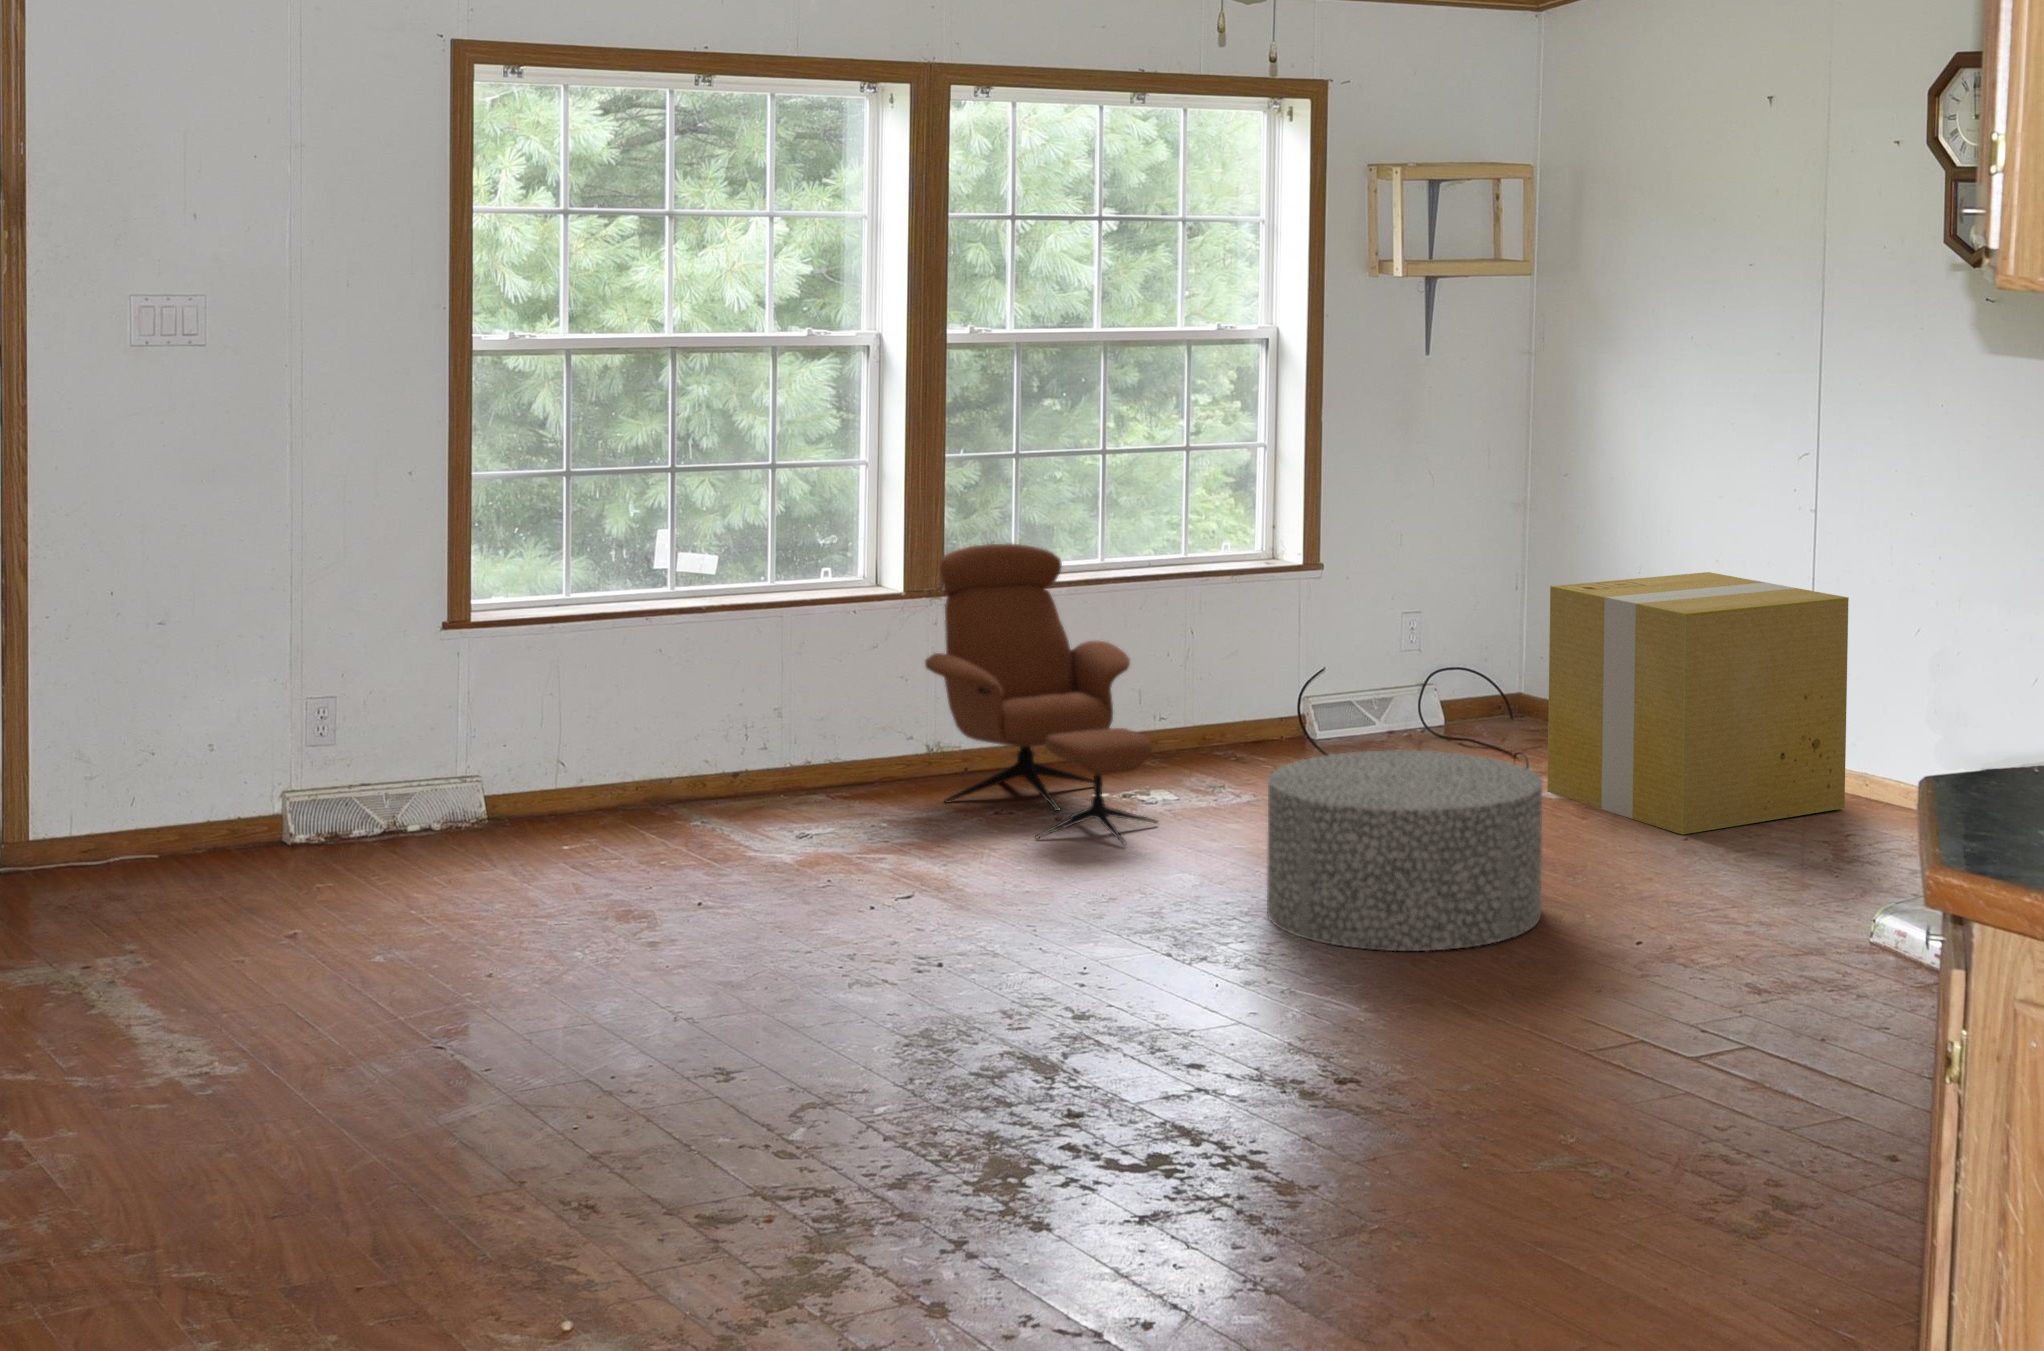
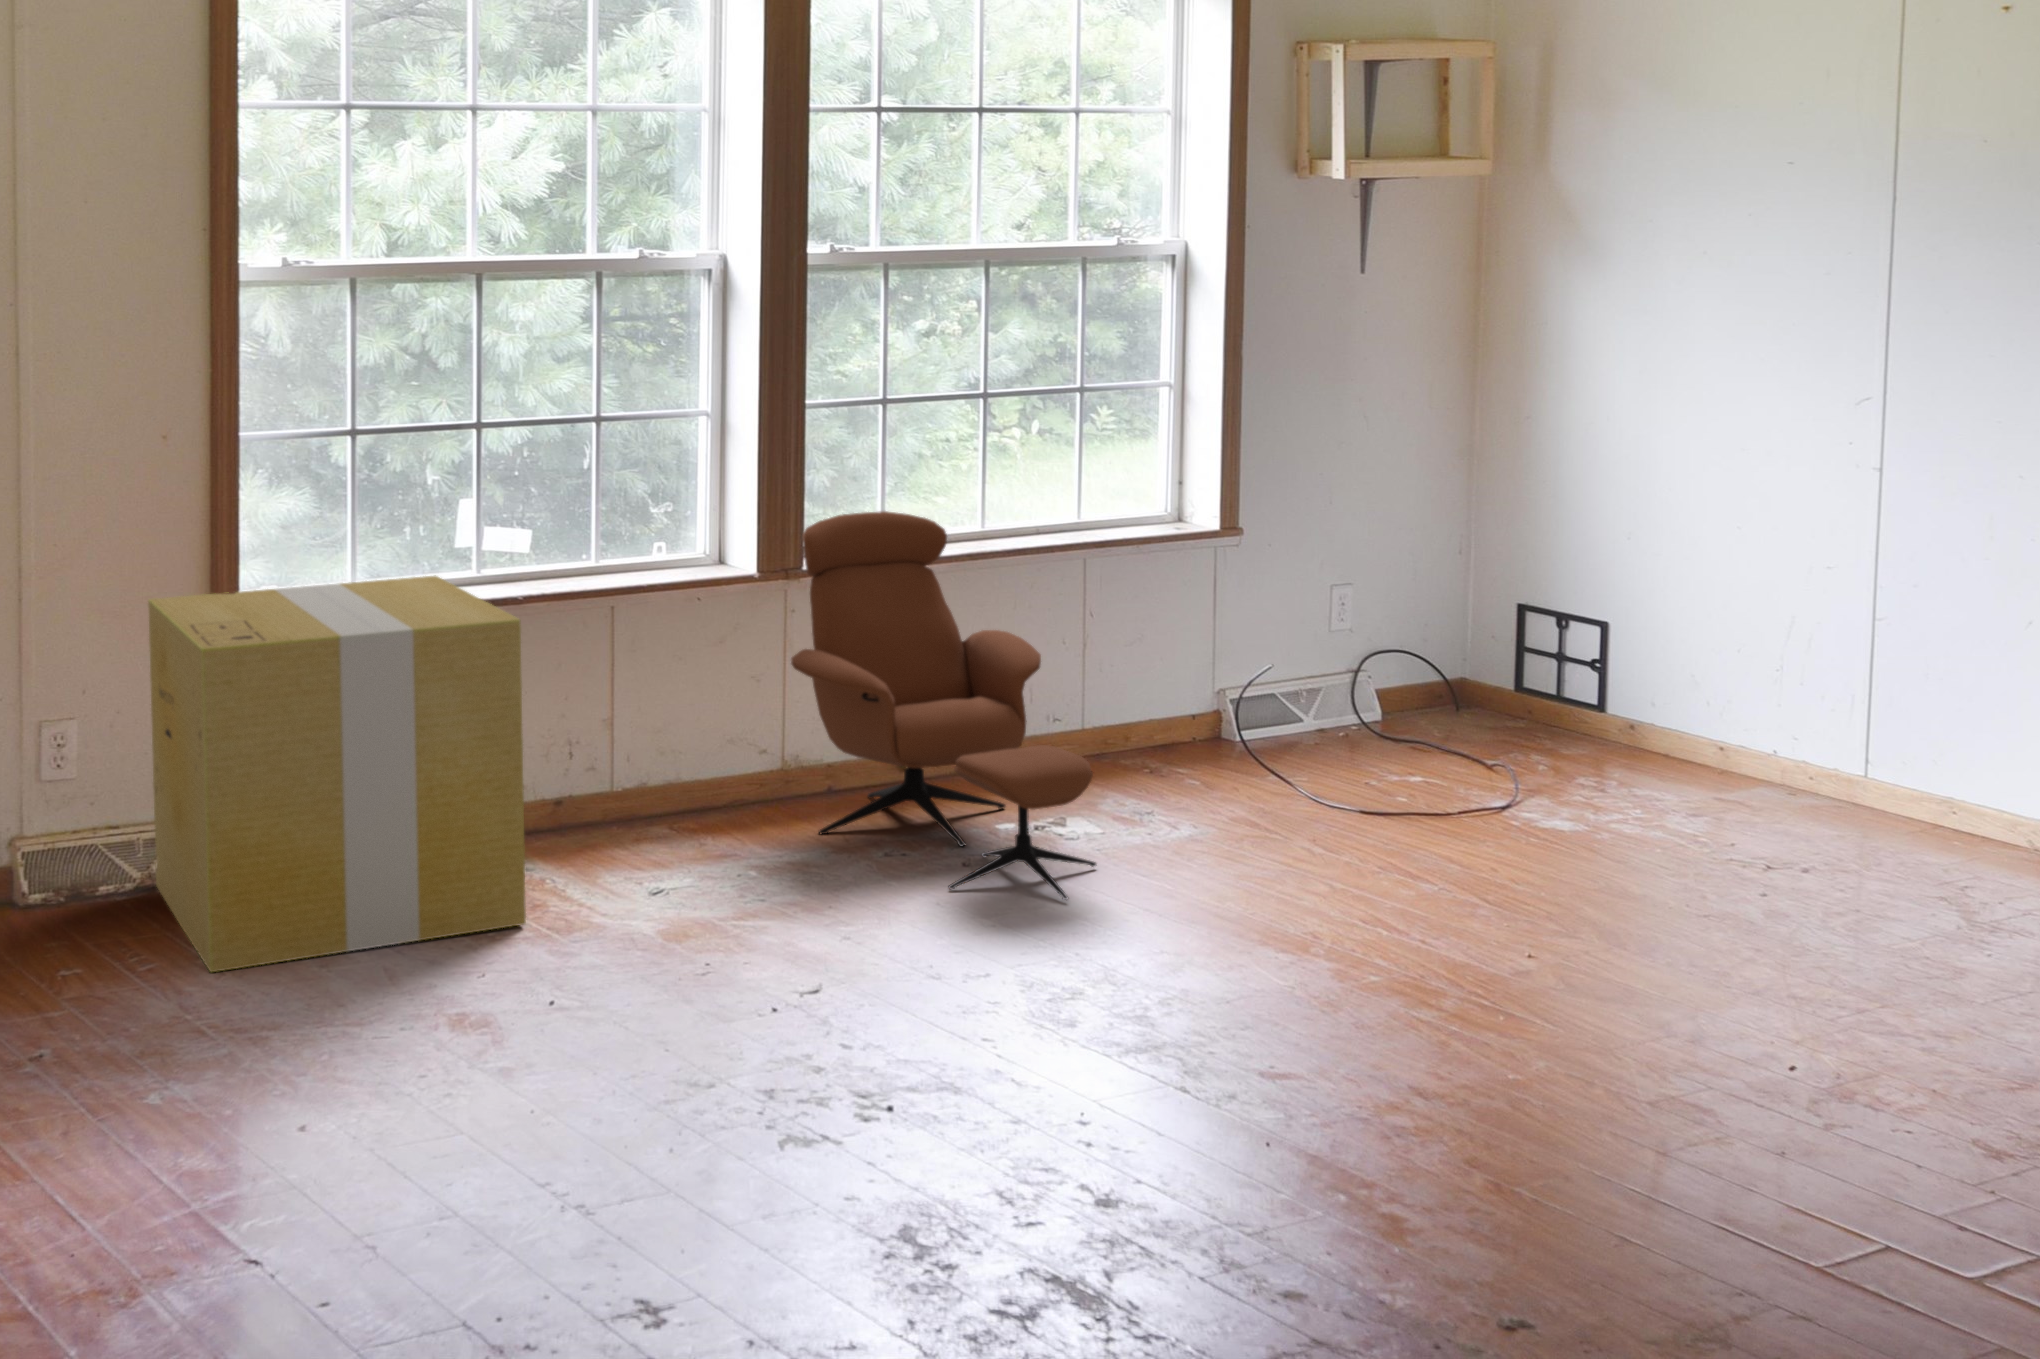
cardboard box: present [1547,572,1849,834] -> present [148,576,526,972]
ottoman: present [1267,750,1542,951] -> none [1291,784,1674,1078]

